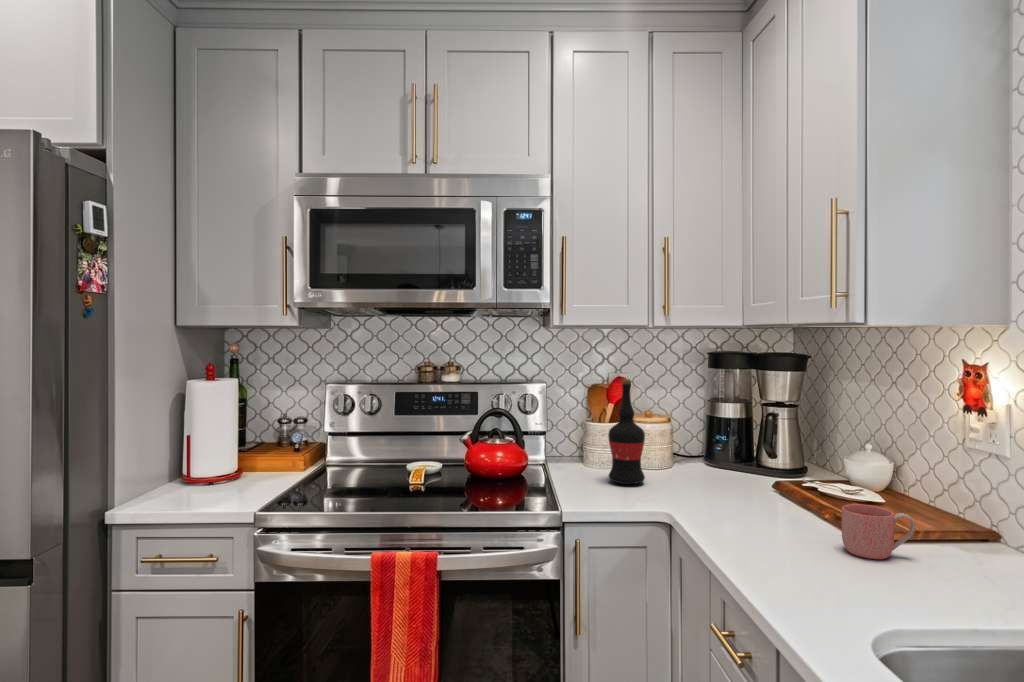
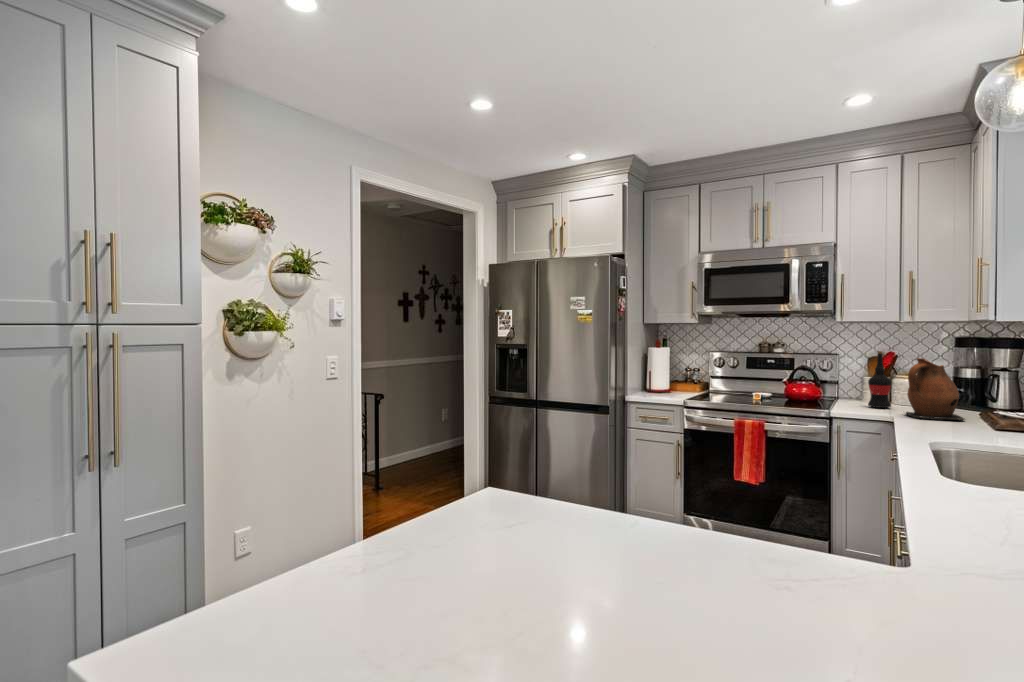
ceramic pitcher: none [682,395,797,518] -> present [906,358,965,420]
mug: present [842,504,915,559] -> none [963,408,999,431]

